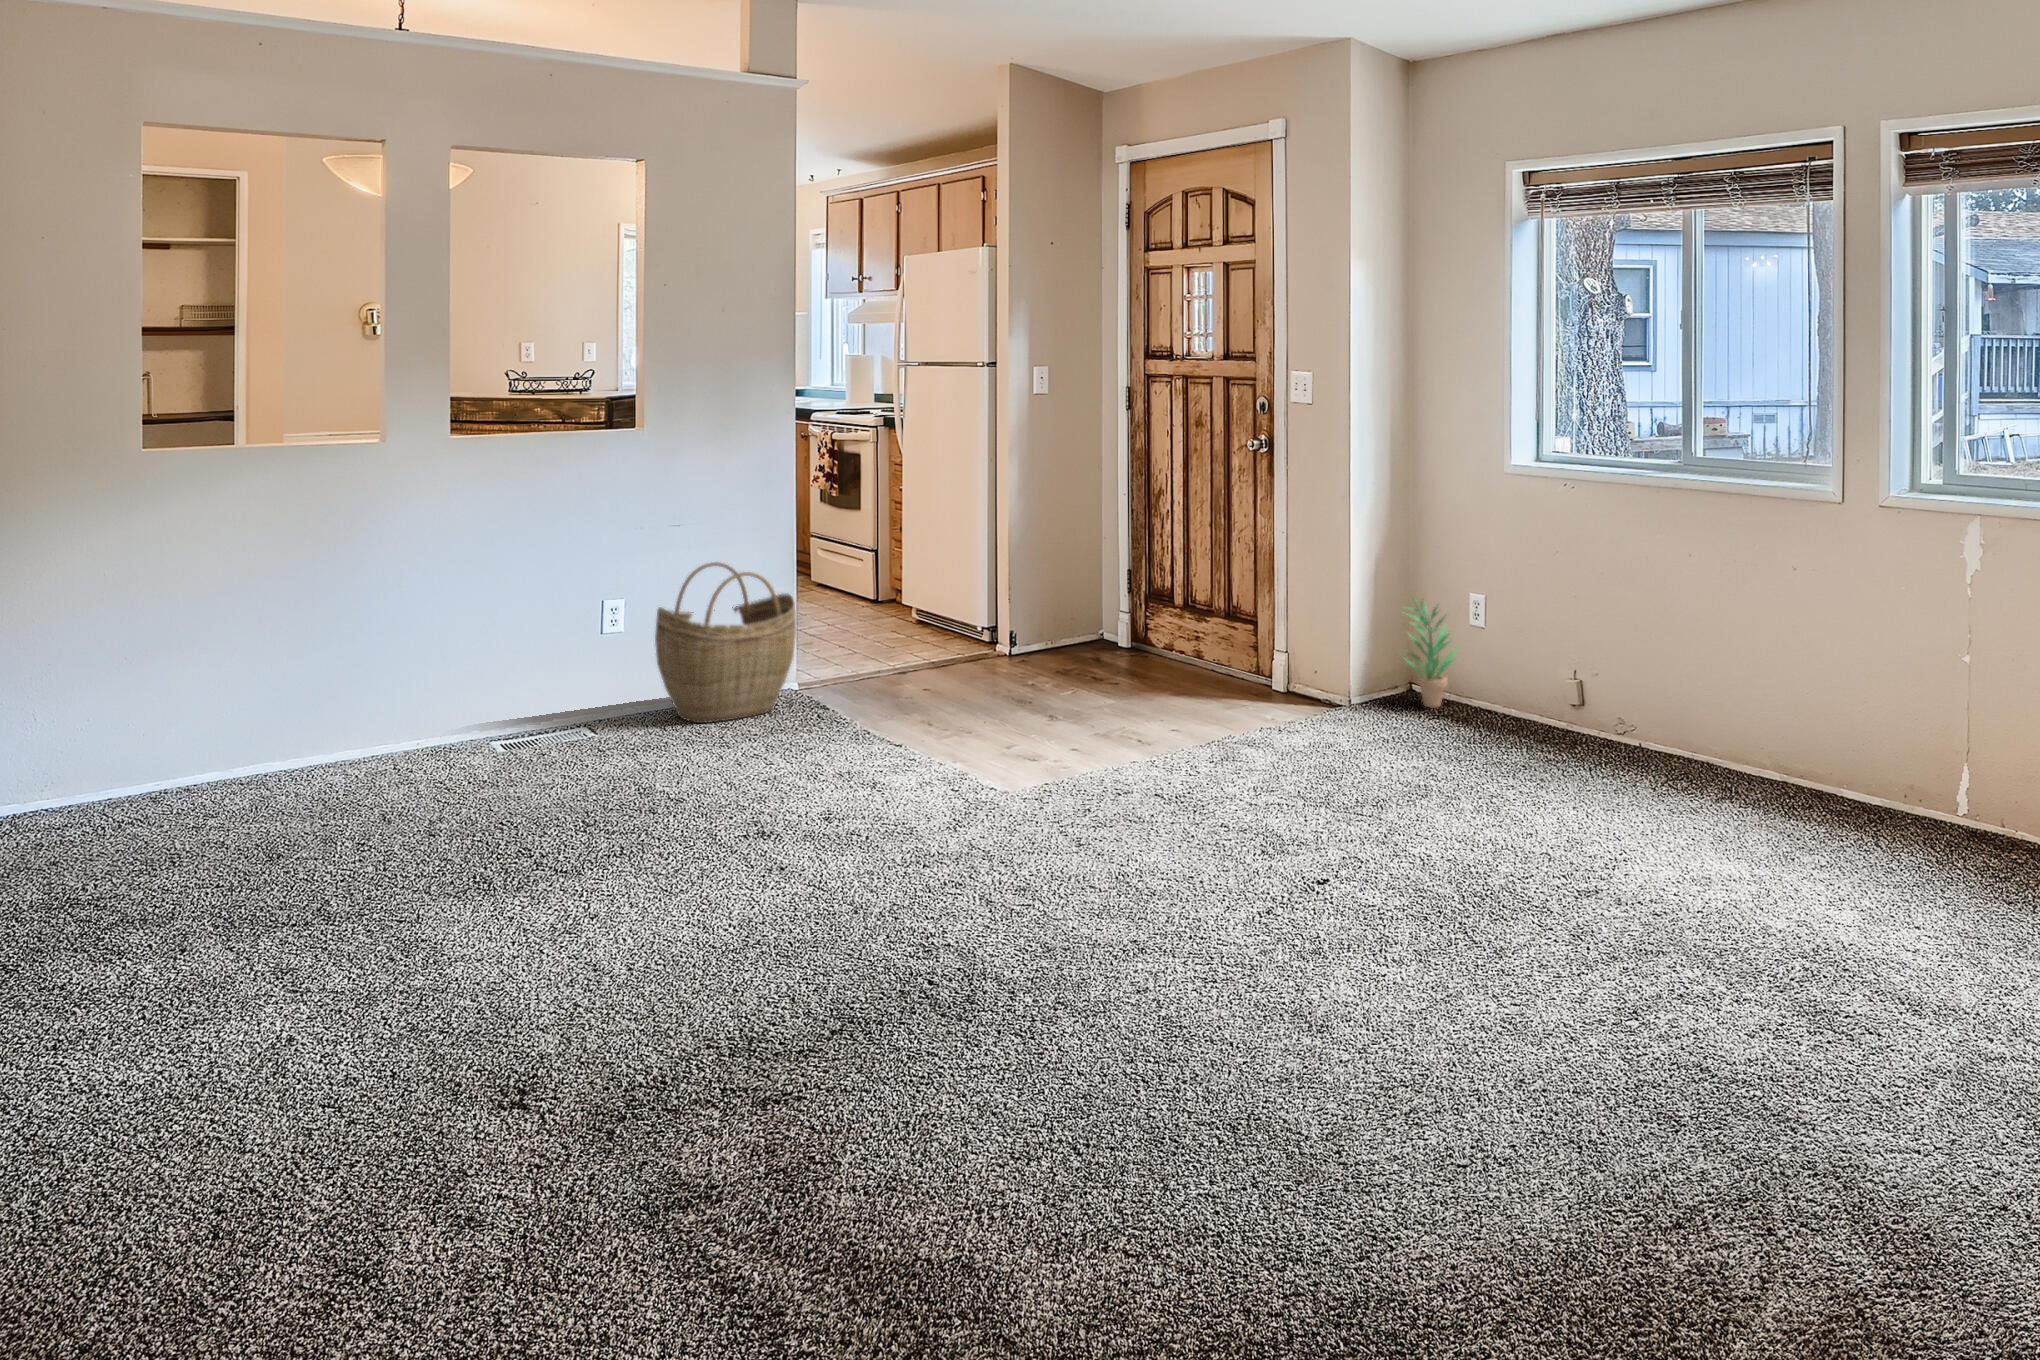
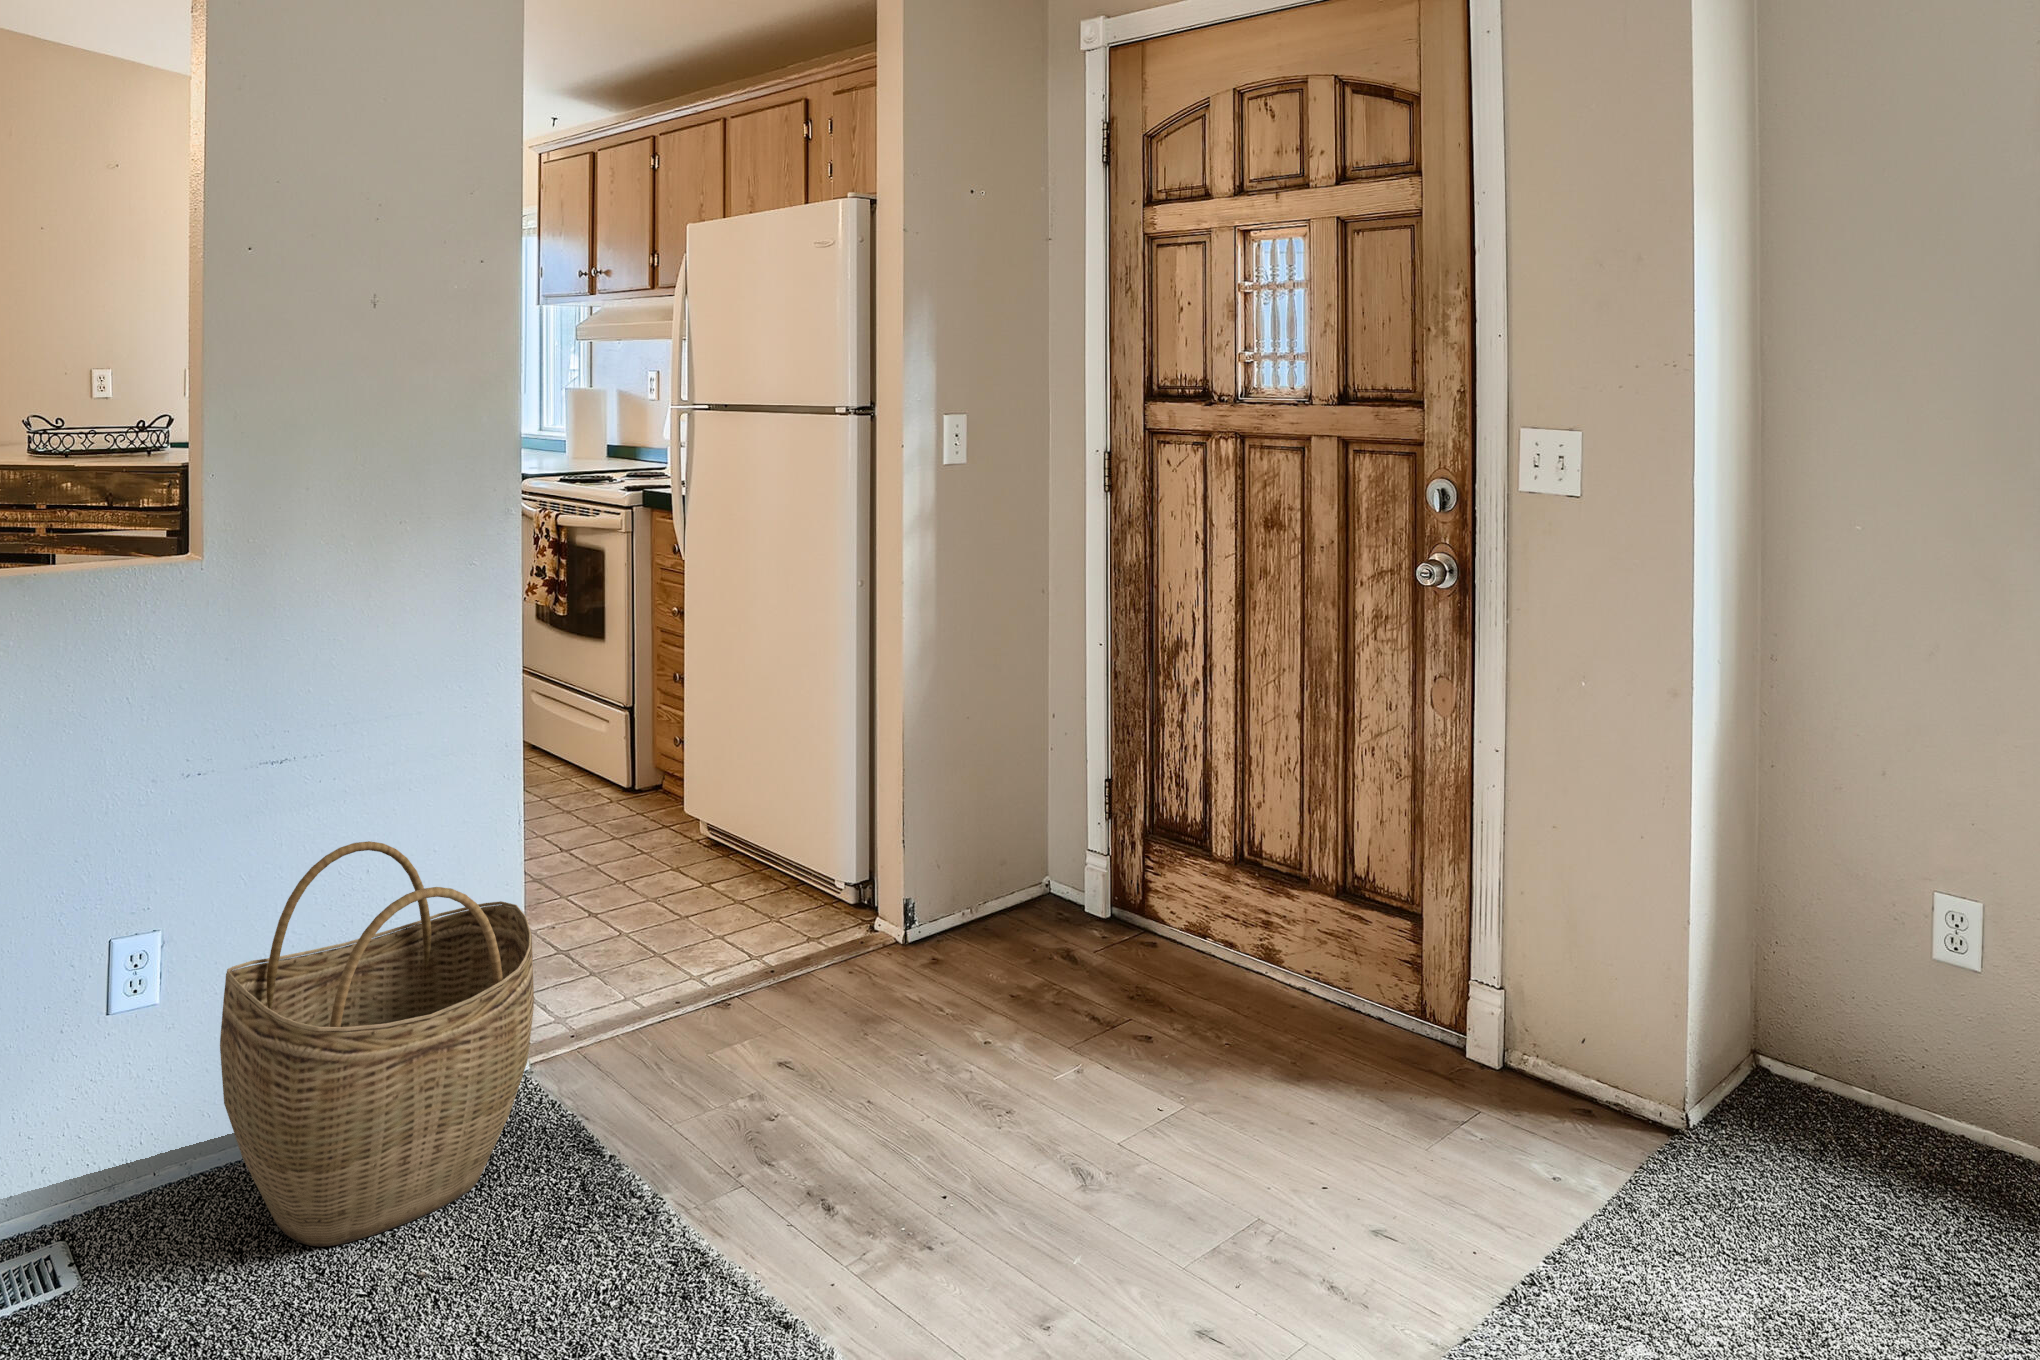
potted plant: present [1403,600,1458,708] -> none [1797,903,1943,1150]

